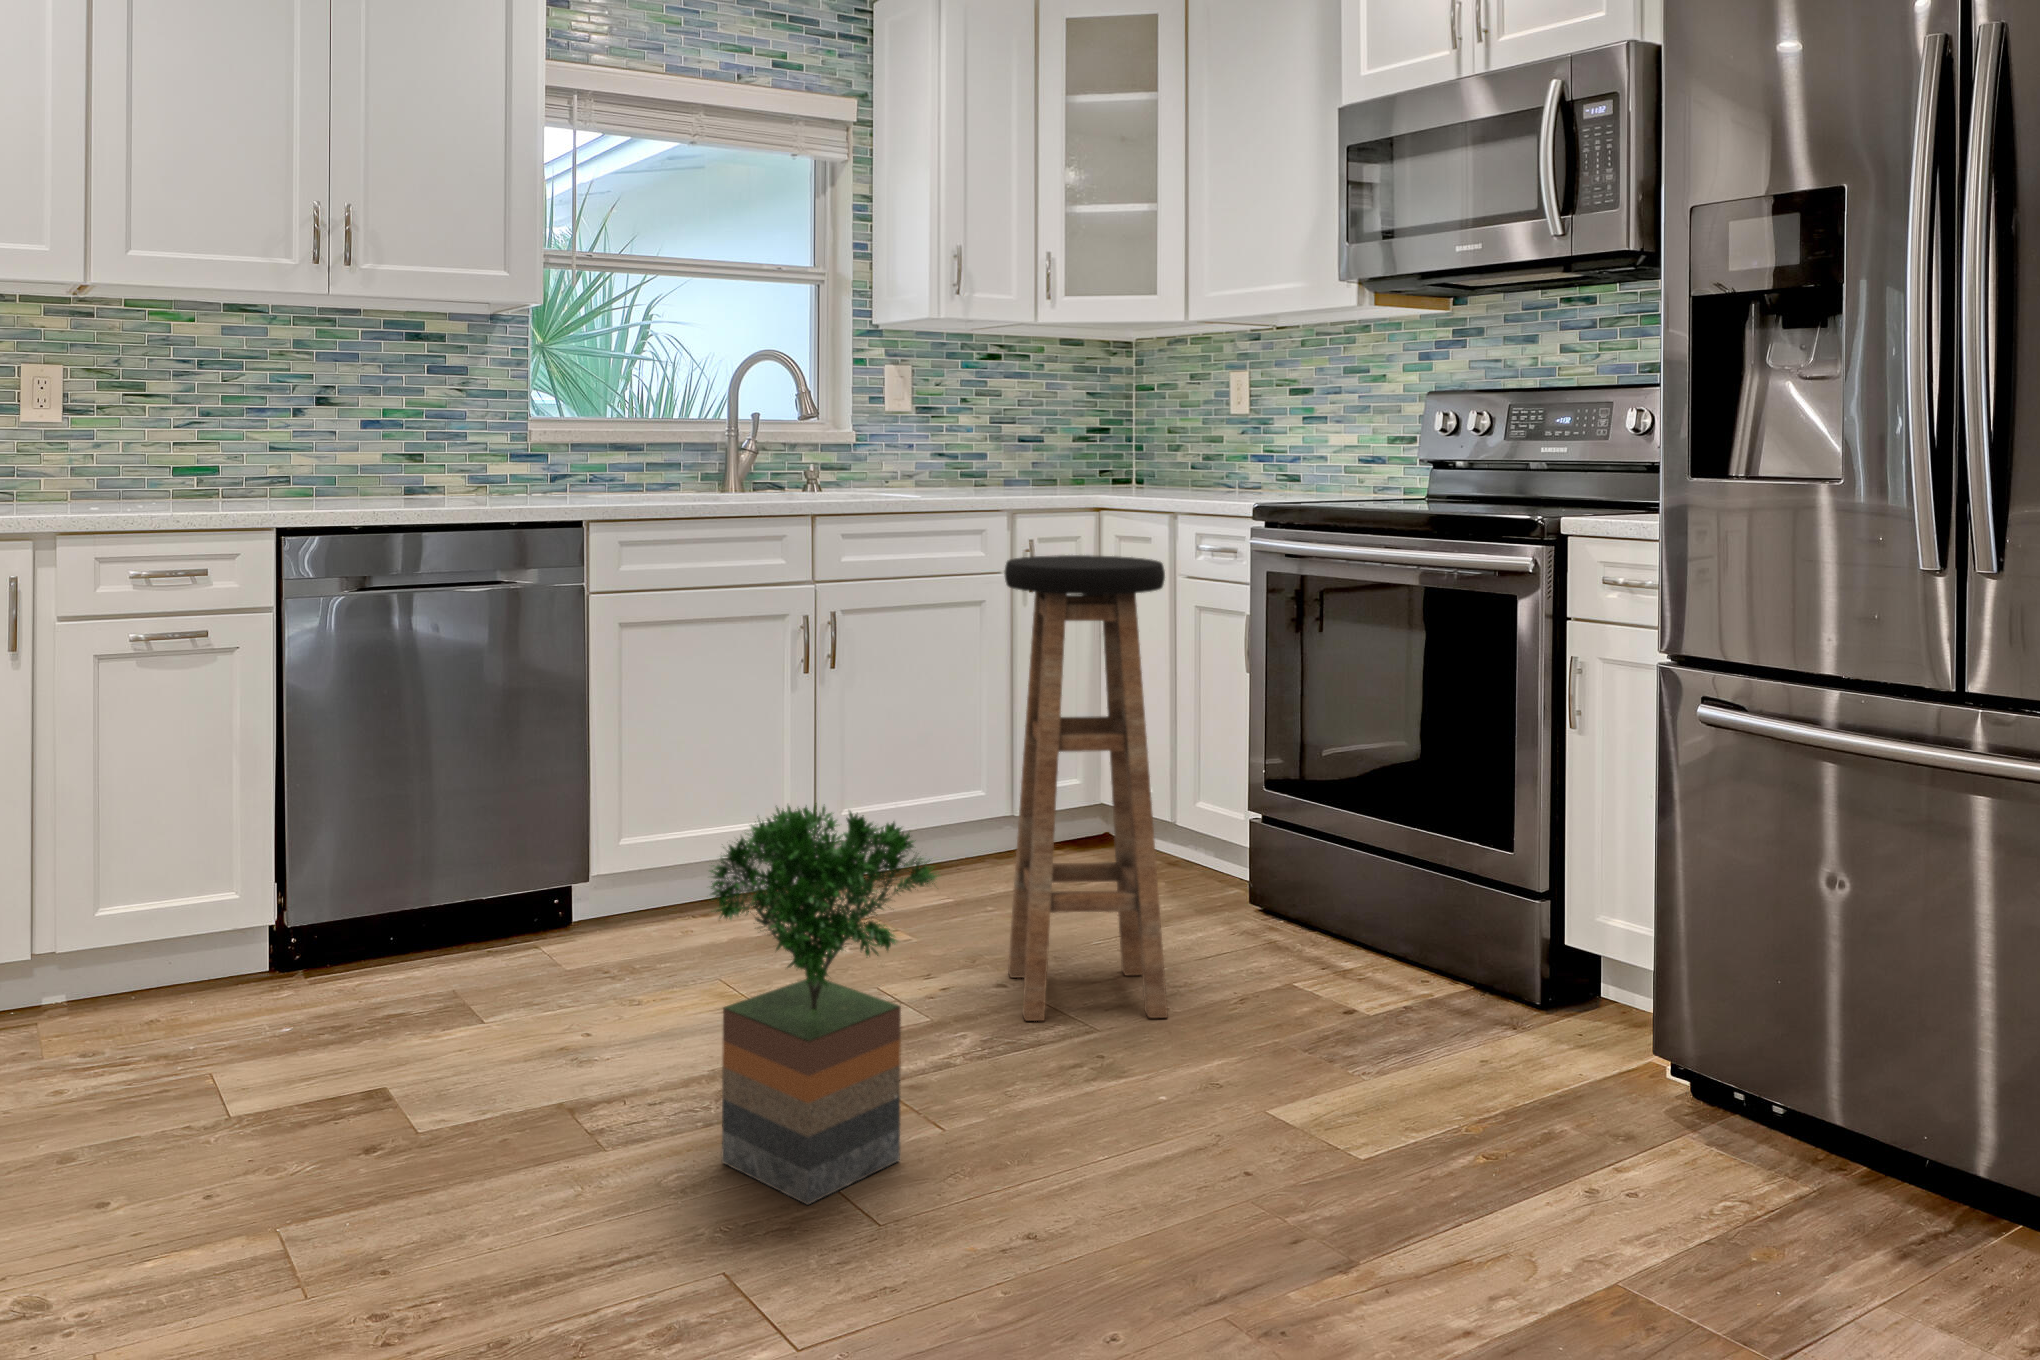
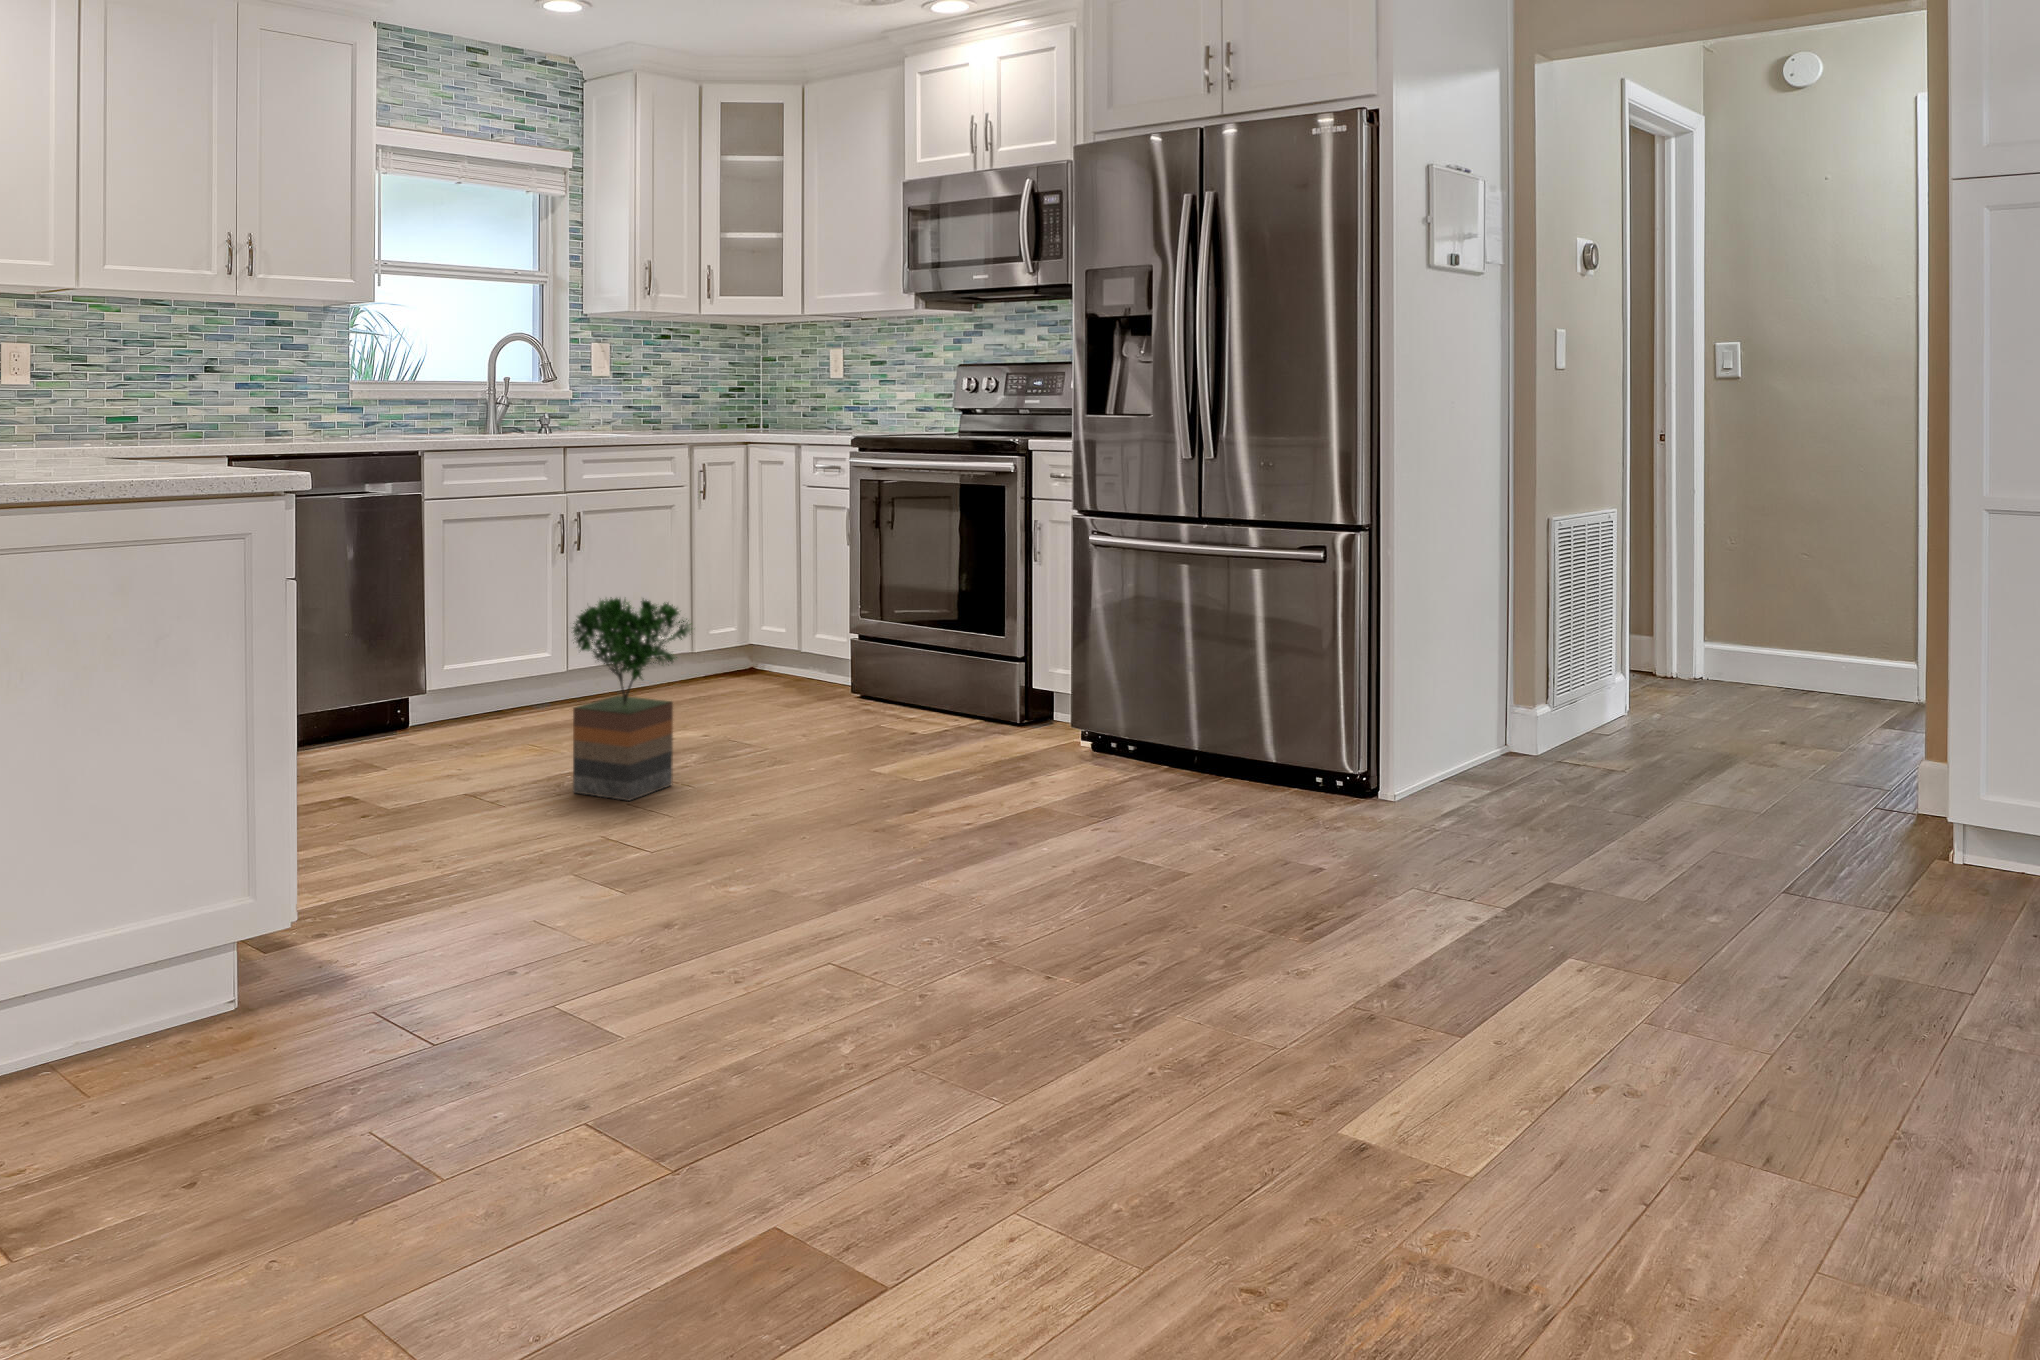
bar stool: present [1004,555,1168,1021] -> none [706,465,807,737]

